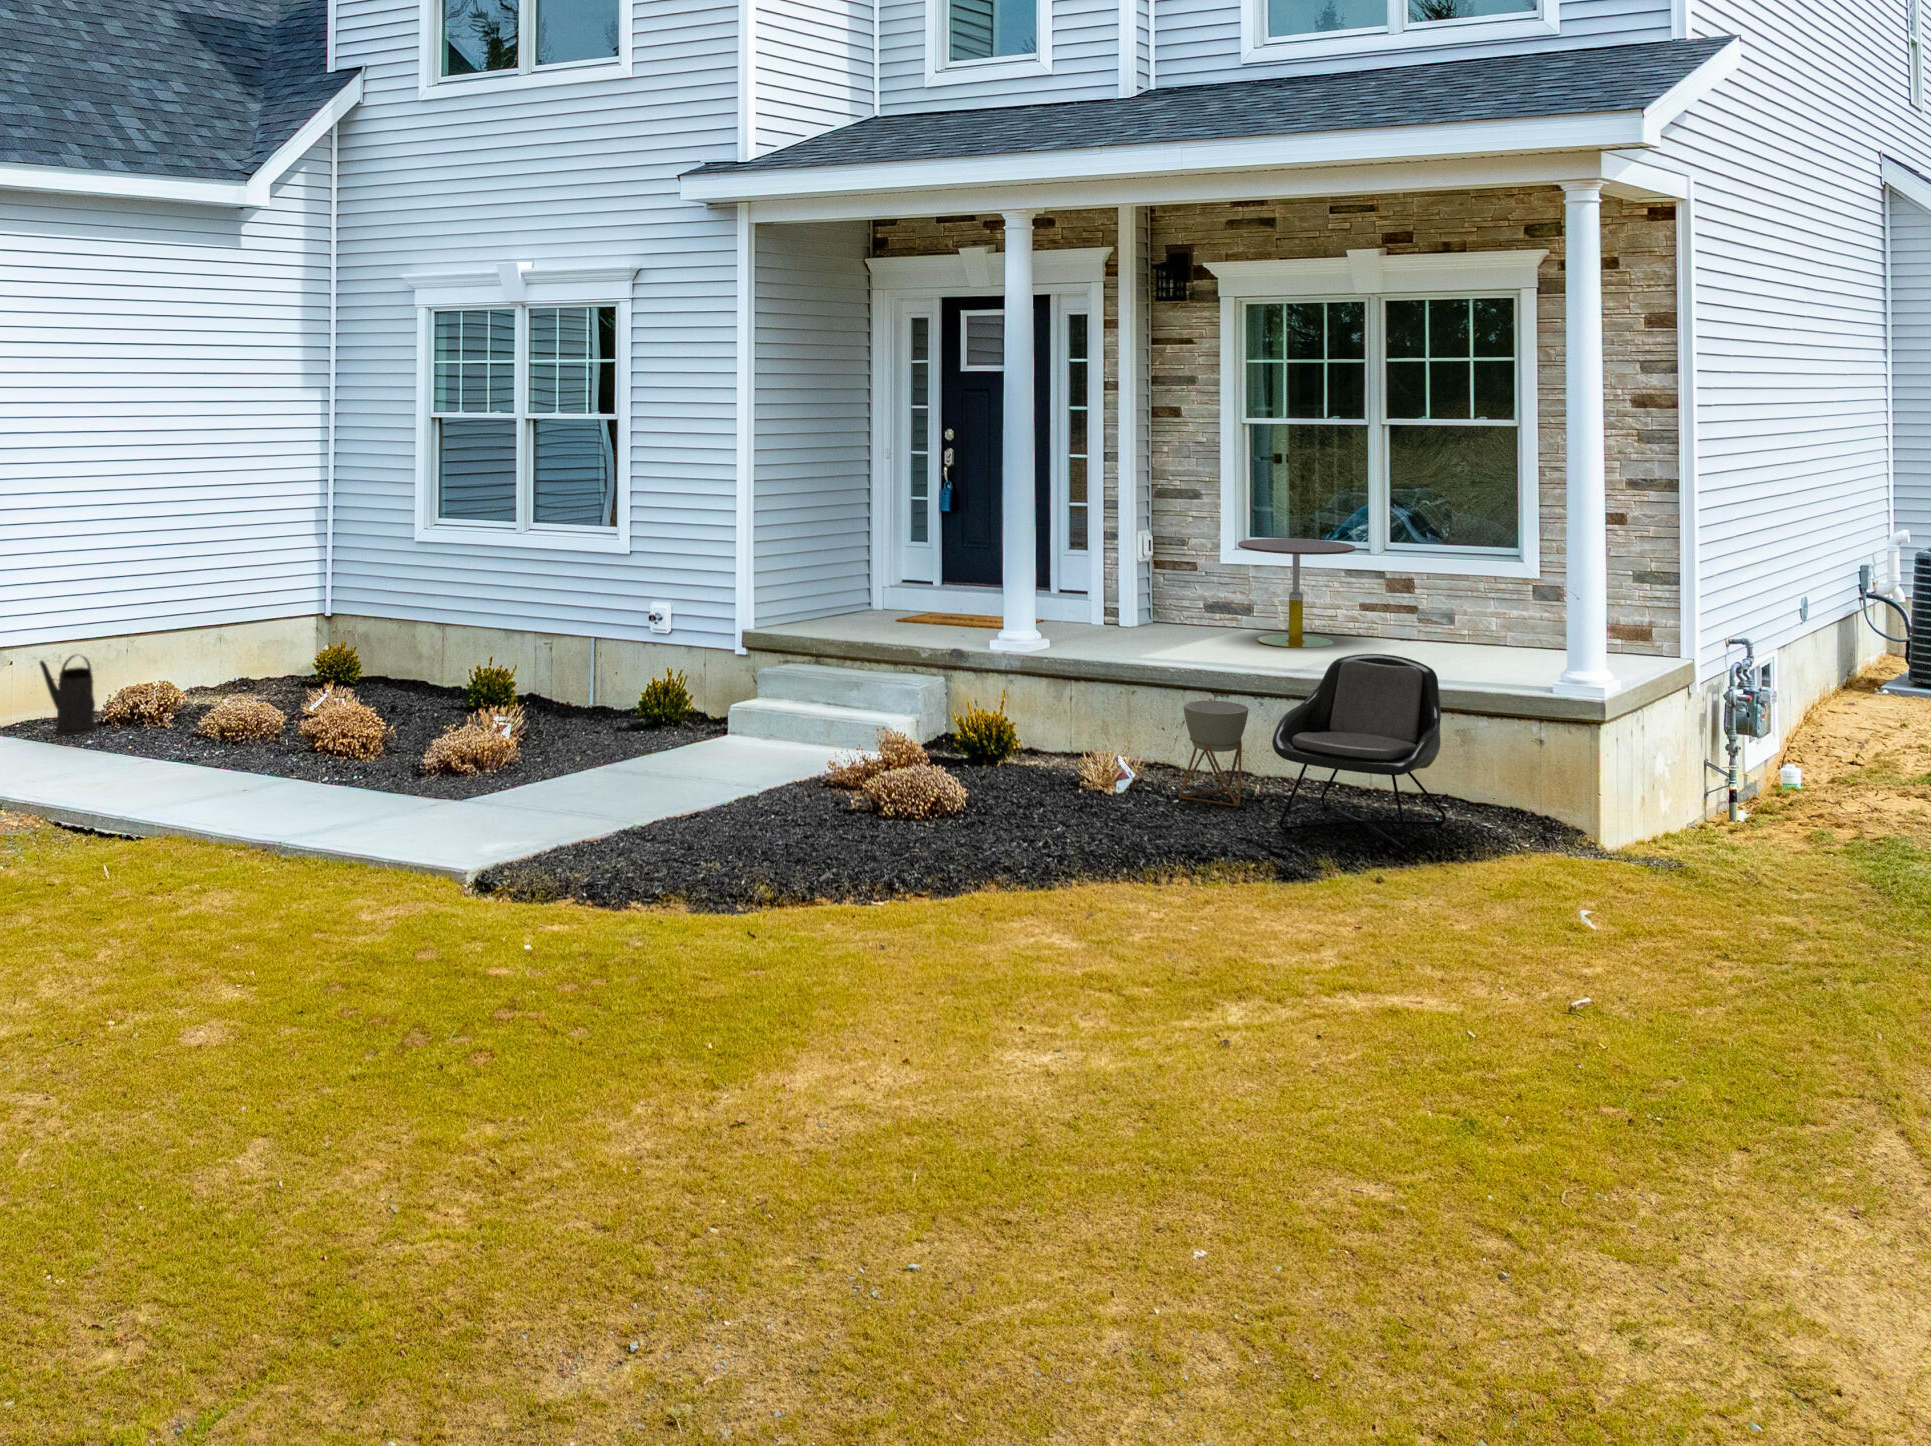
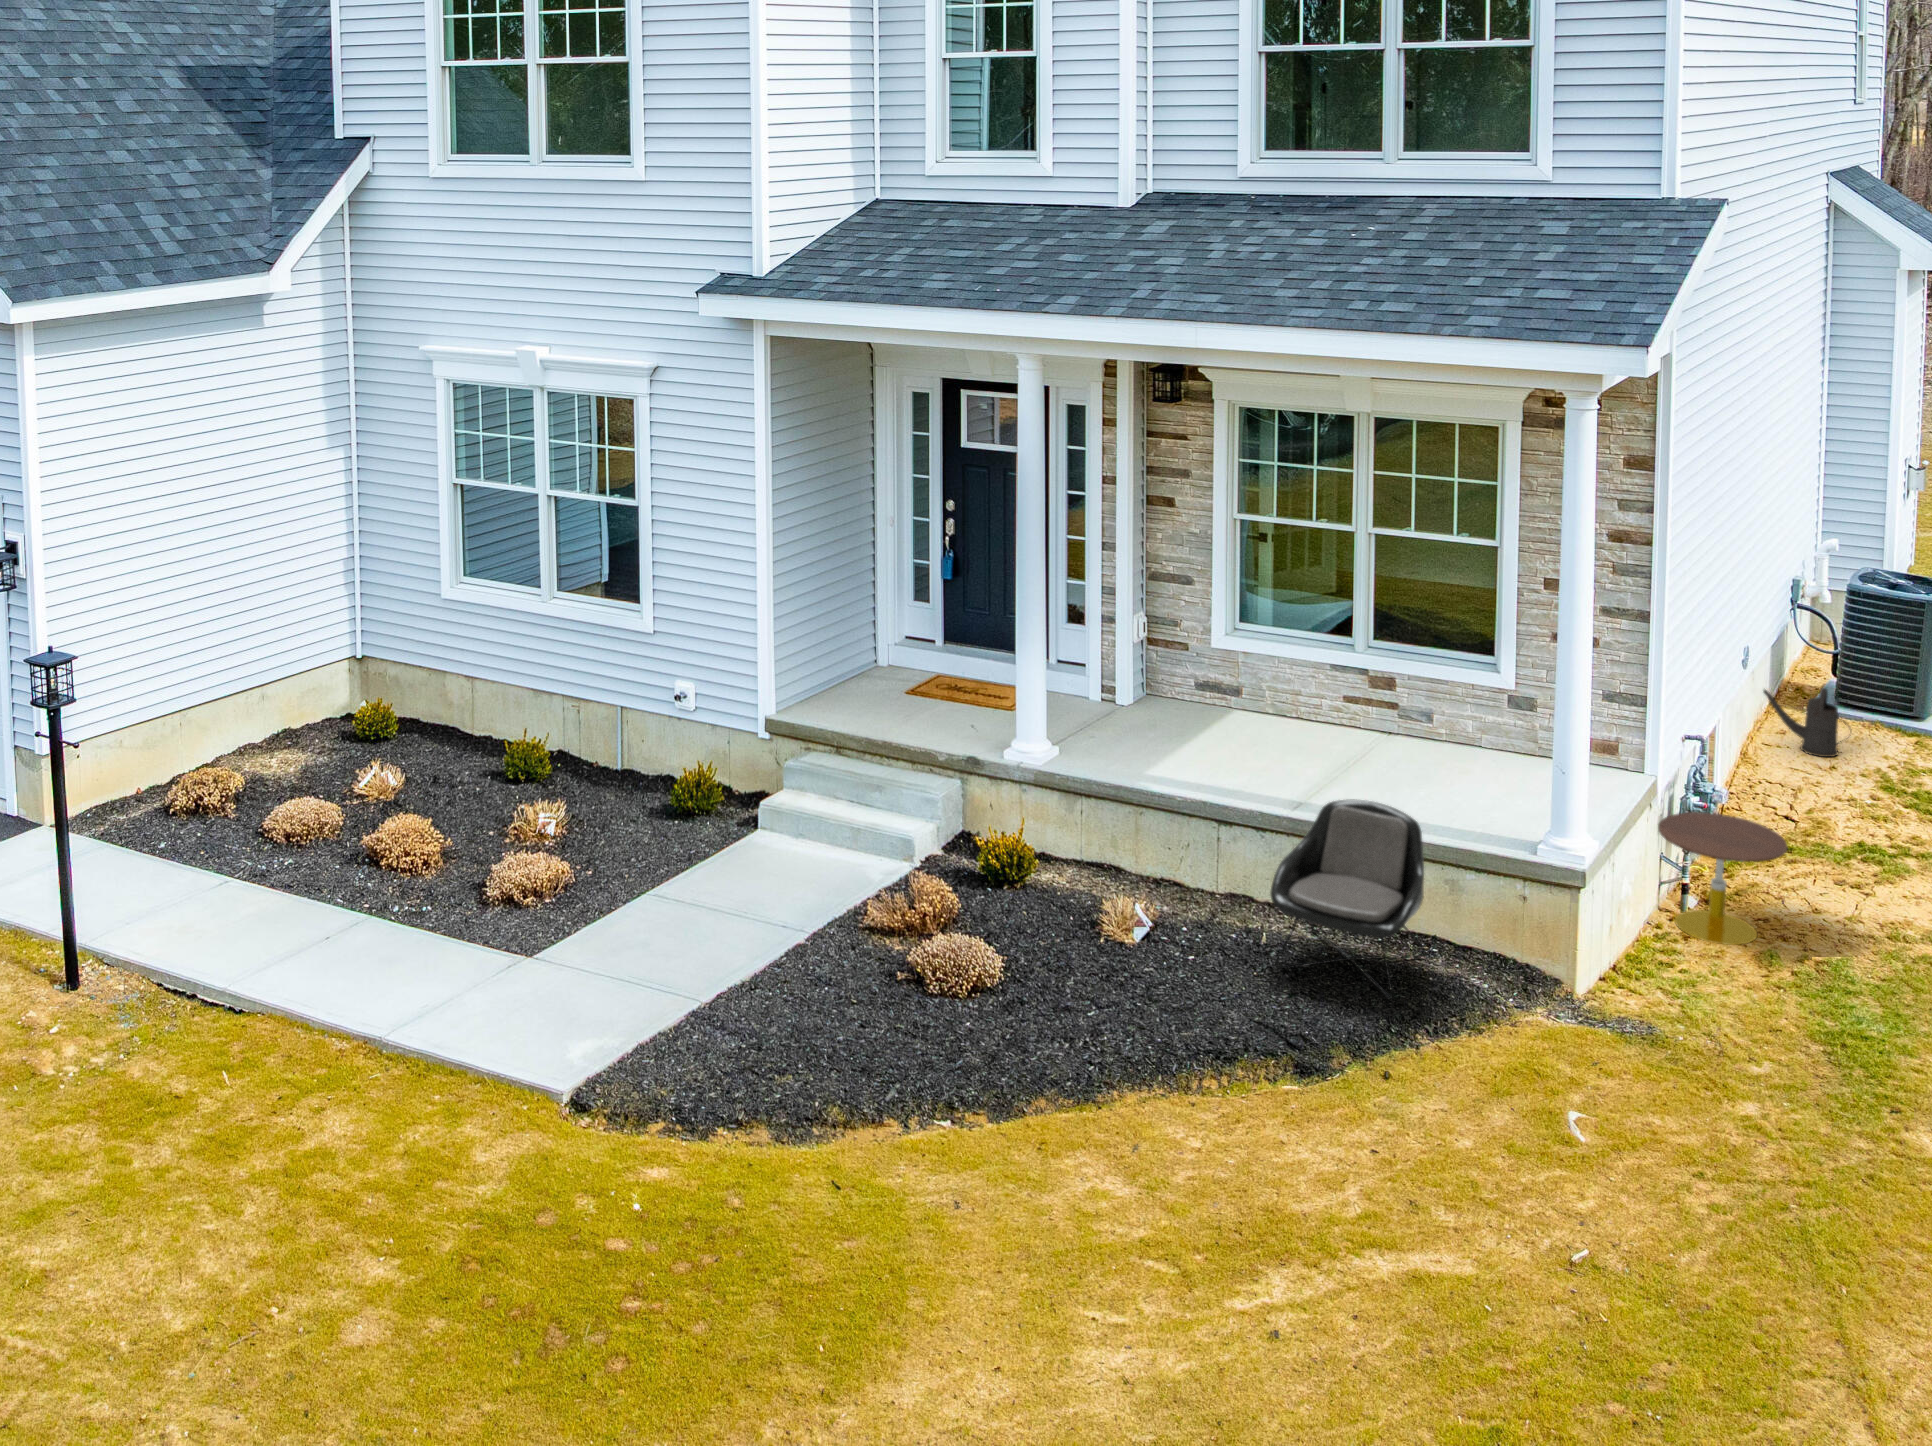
side table: present [1238,539,1356,648] -> present [1658,812,1787,945]
watering can: present [40,655,96,735] -> present [1764,688,1841,757]
planter: present [1179,701,1248,807] -> none [1180,826,1245,929]

